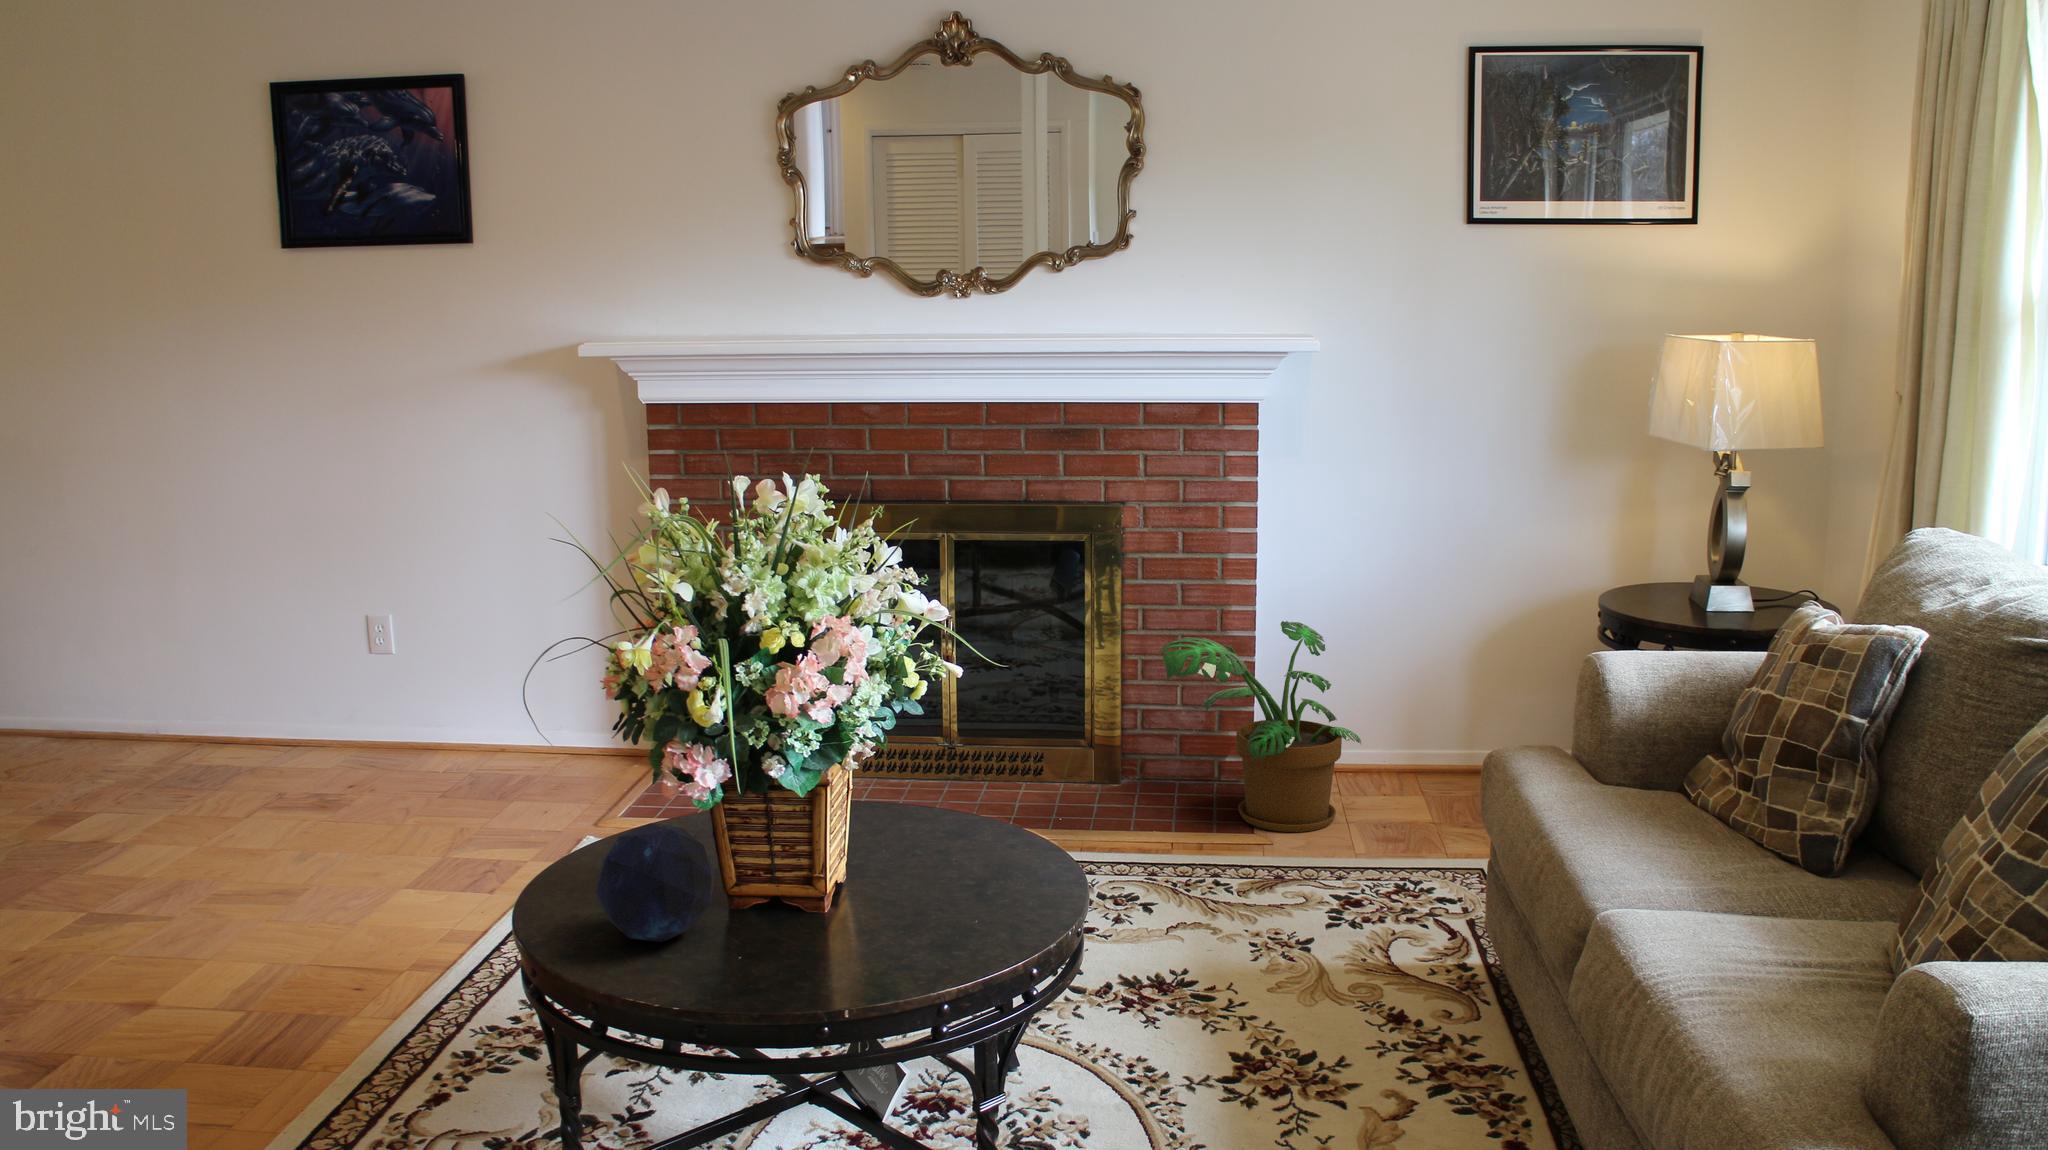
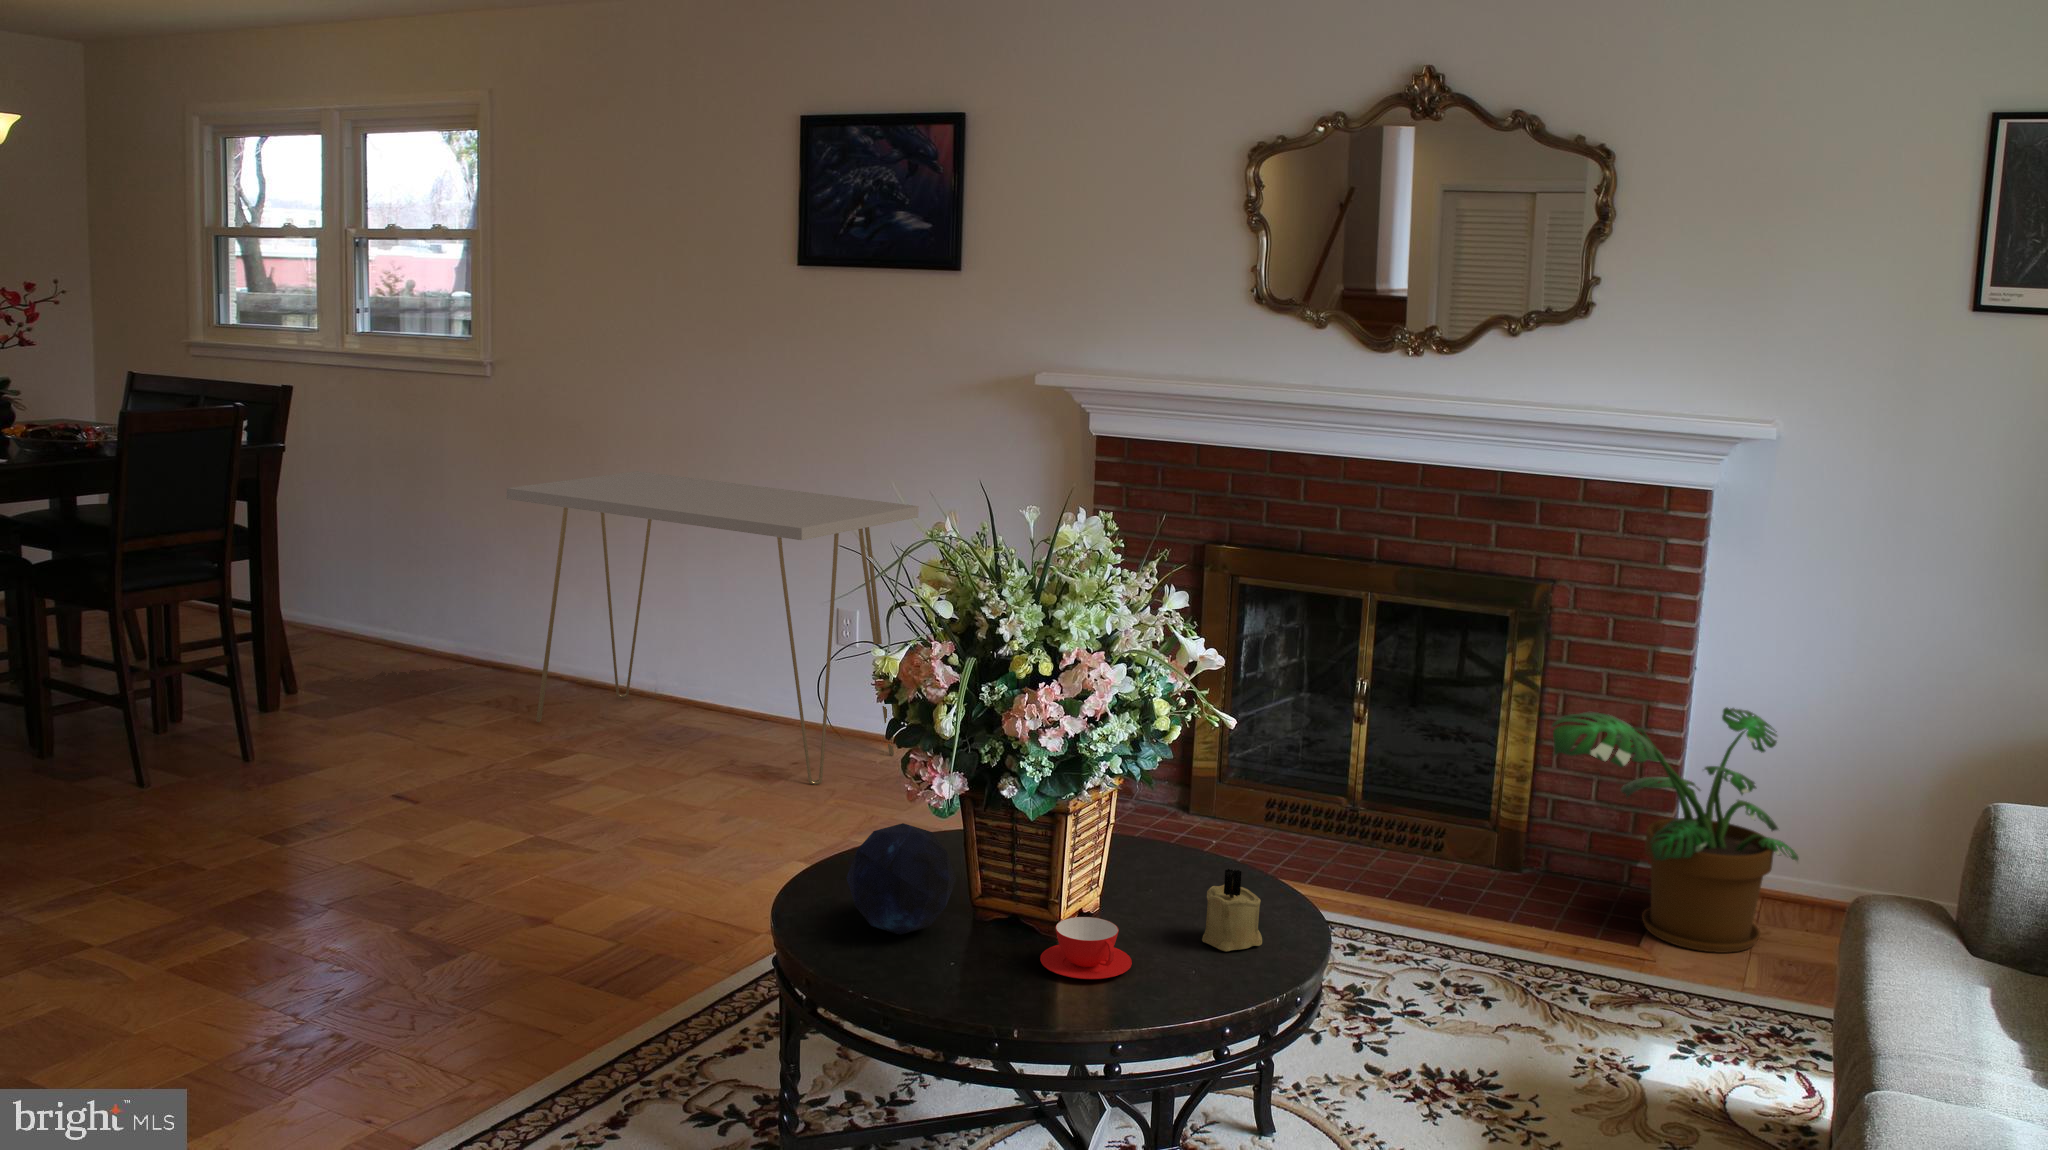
console table: none [27,510,505,807] -> present [507,471,919,785]
candle: none [970,817,1028,900] -> present [1202,869,1262,951]
teacup: none [823,889,918,954] -> present [1040,917,1132,979]

